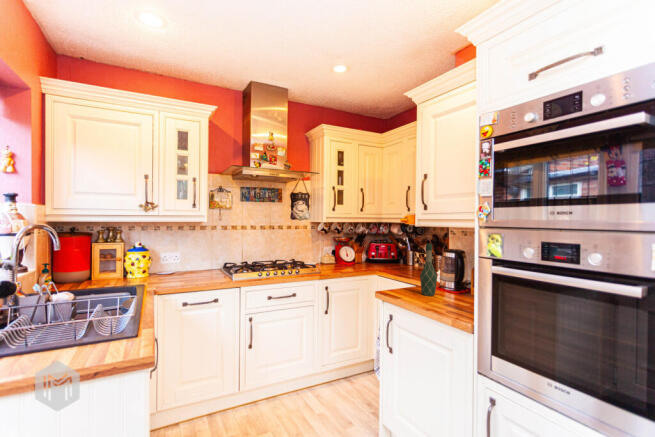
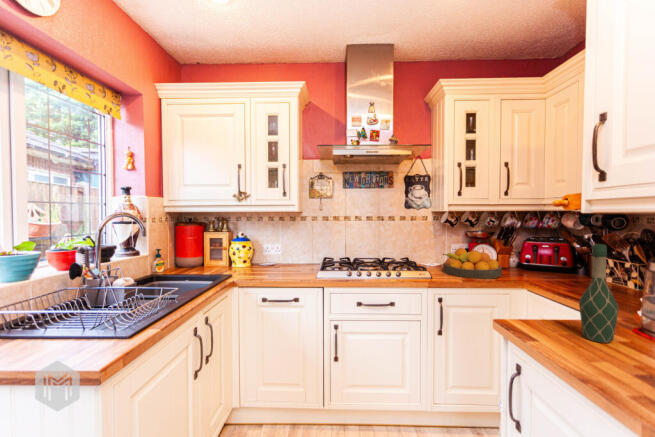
fruit bowl: none [322,249,361,271] -> present [443,248,502,279]

